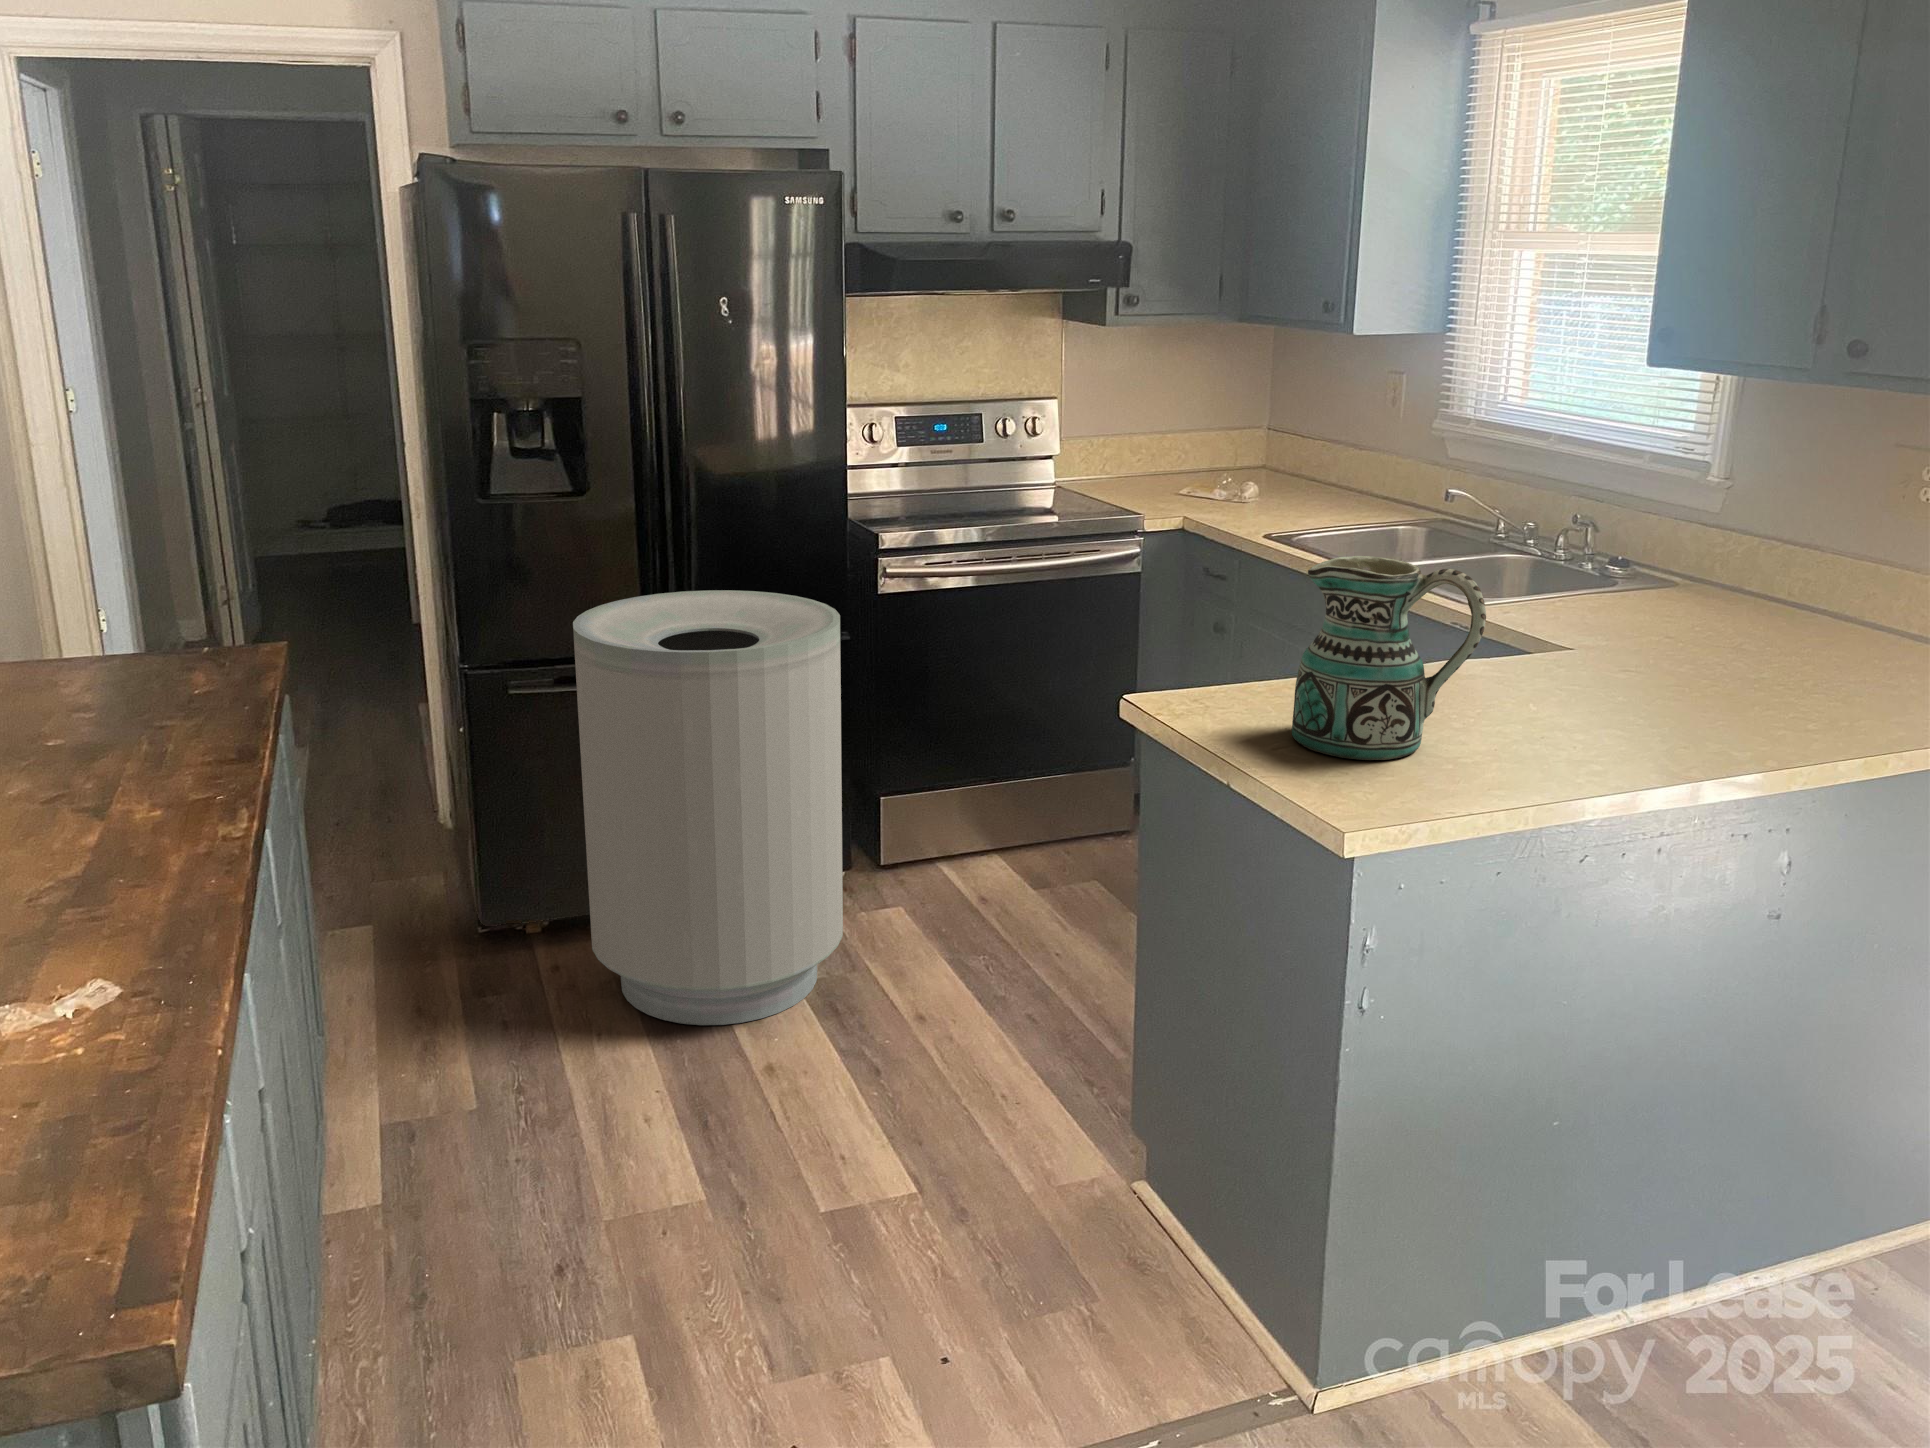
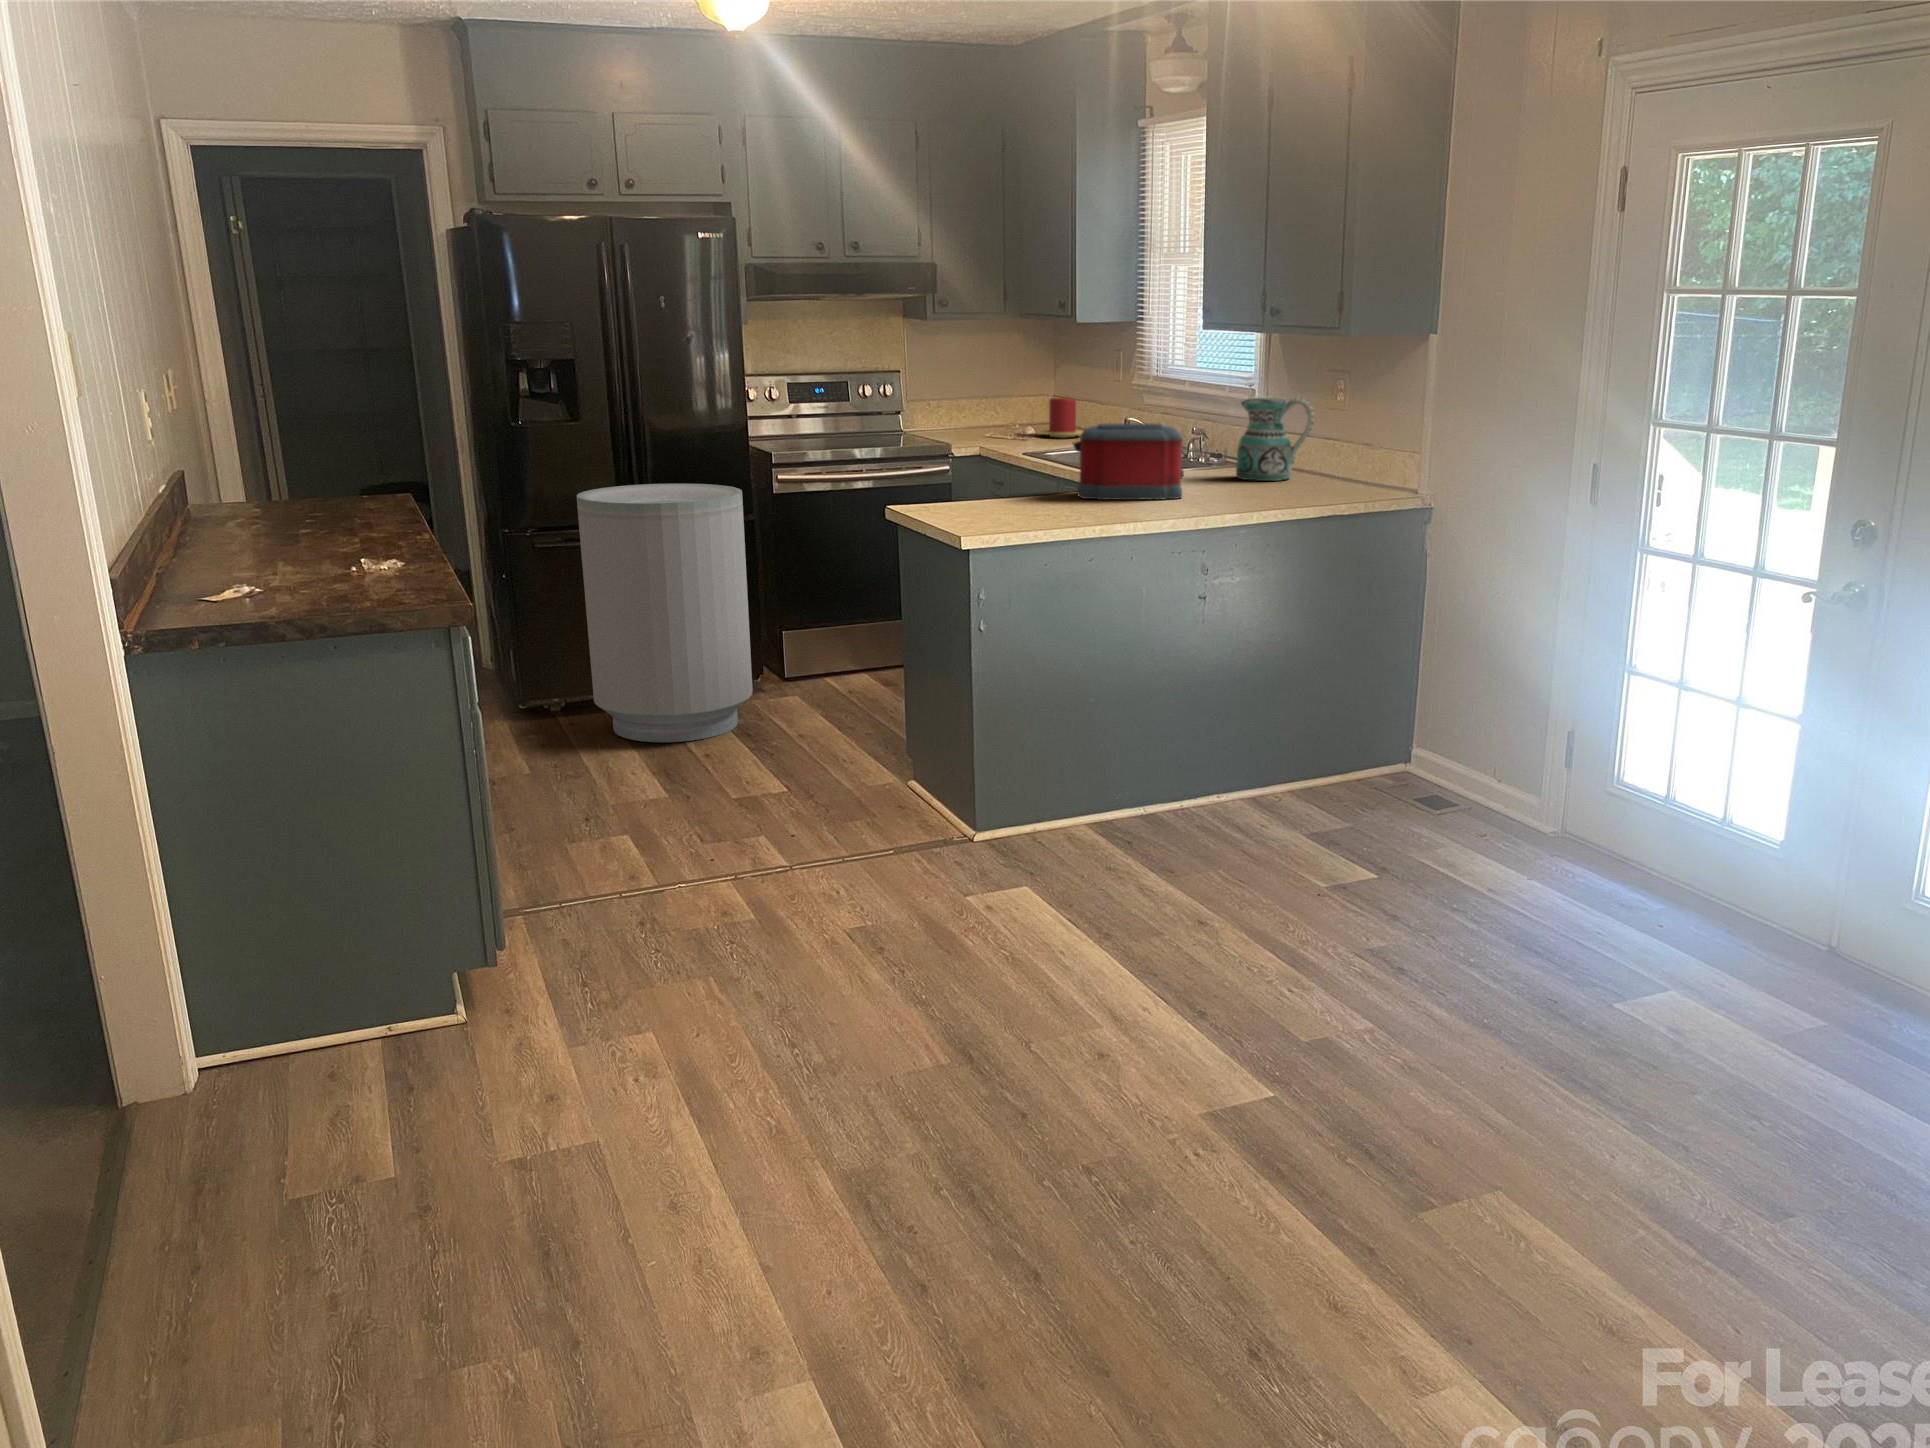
candle: none [1269,441,1338,502] -> present [1042,398,1083,438]
ceramic pitcher: present [1292,556,1486,760] -> present [1236,397,1314,481]
toaster: none [1486,561,1725,718] -> present [1072,424,1184,500]

